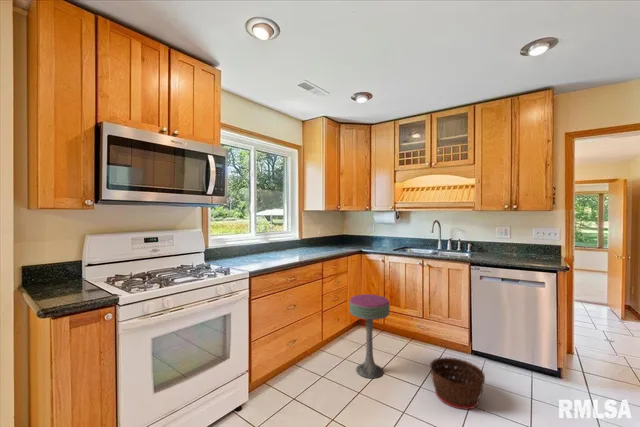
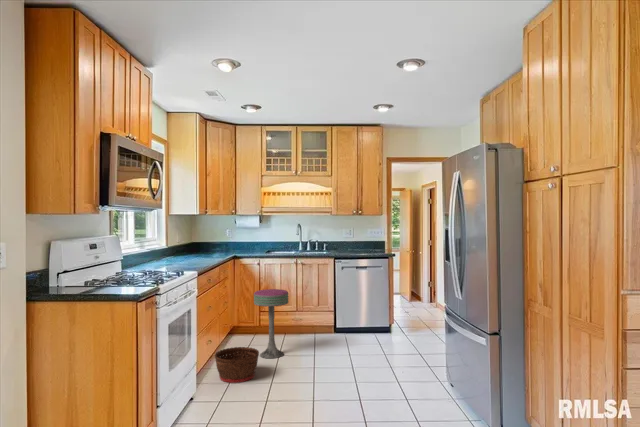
basket: present [430,358,485,409] -> present [215,347,259,383]

